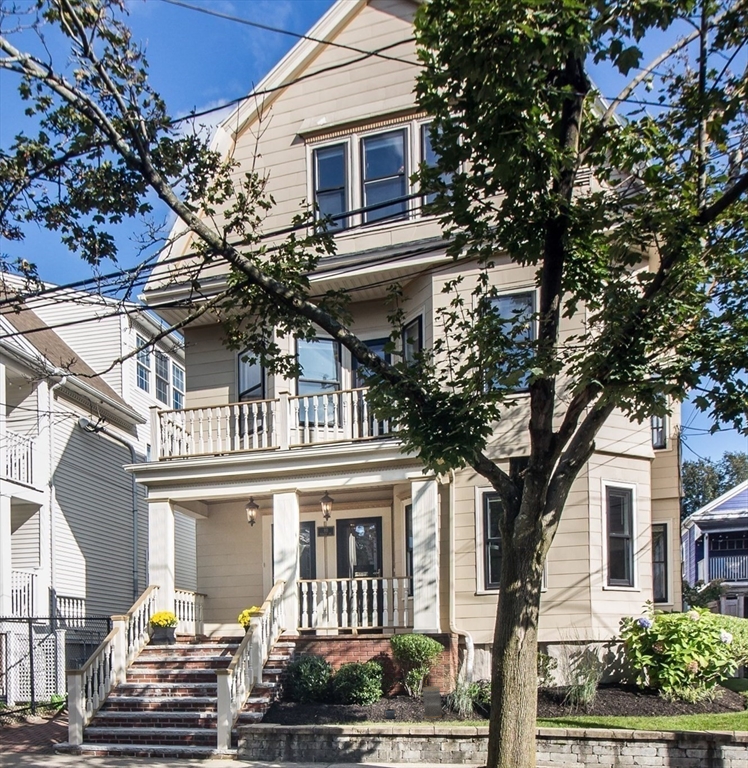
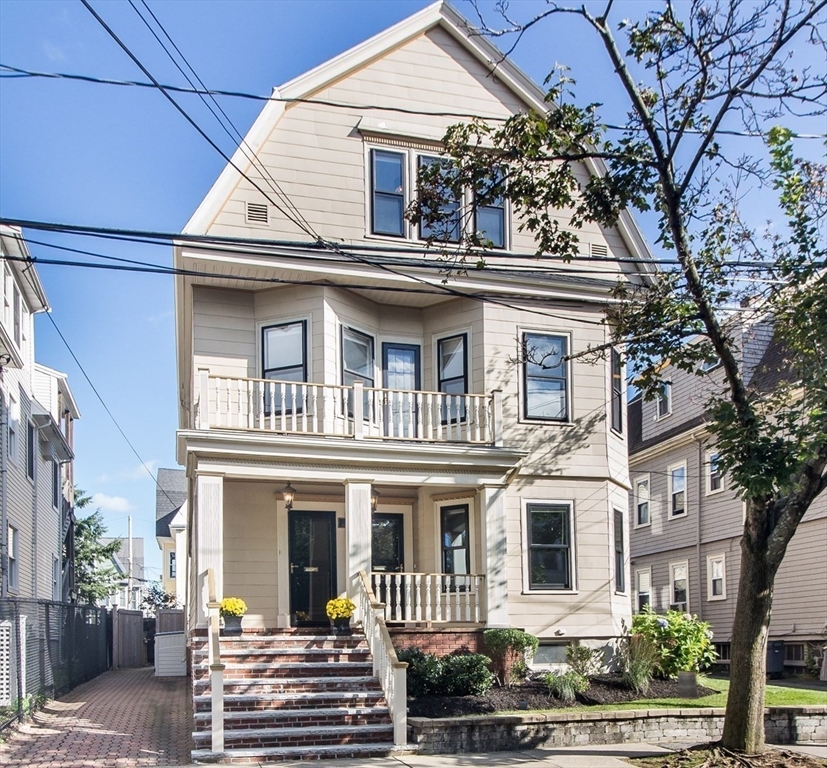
basket: present [423,677,442,718] -> present [677,671,698,699]

